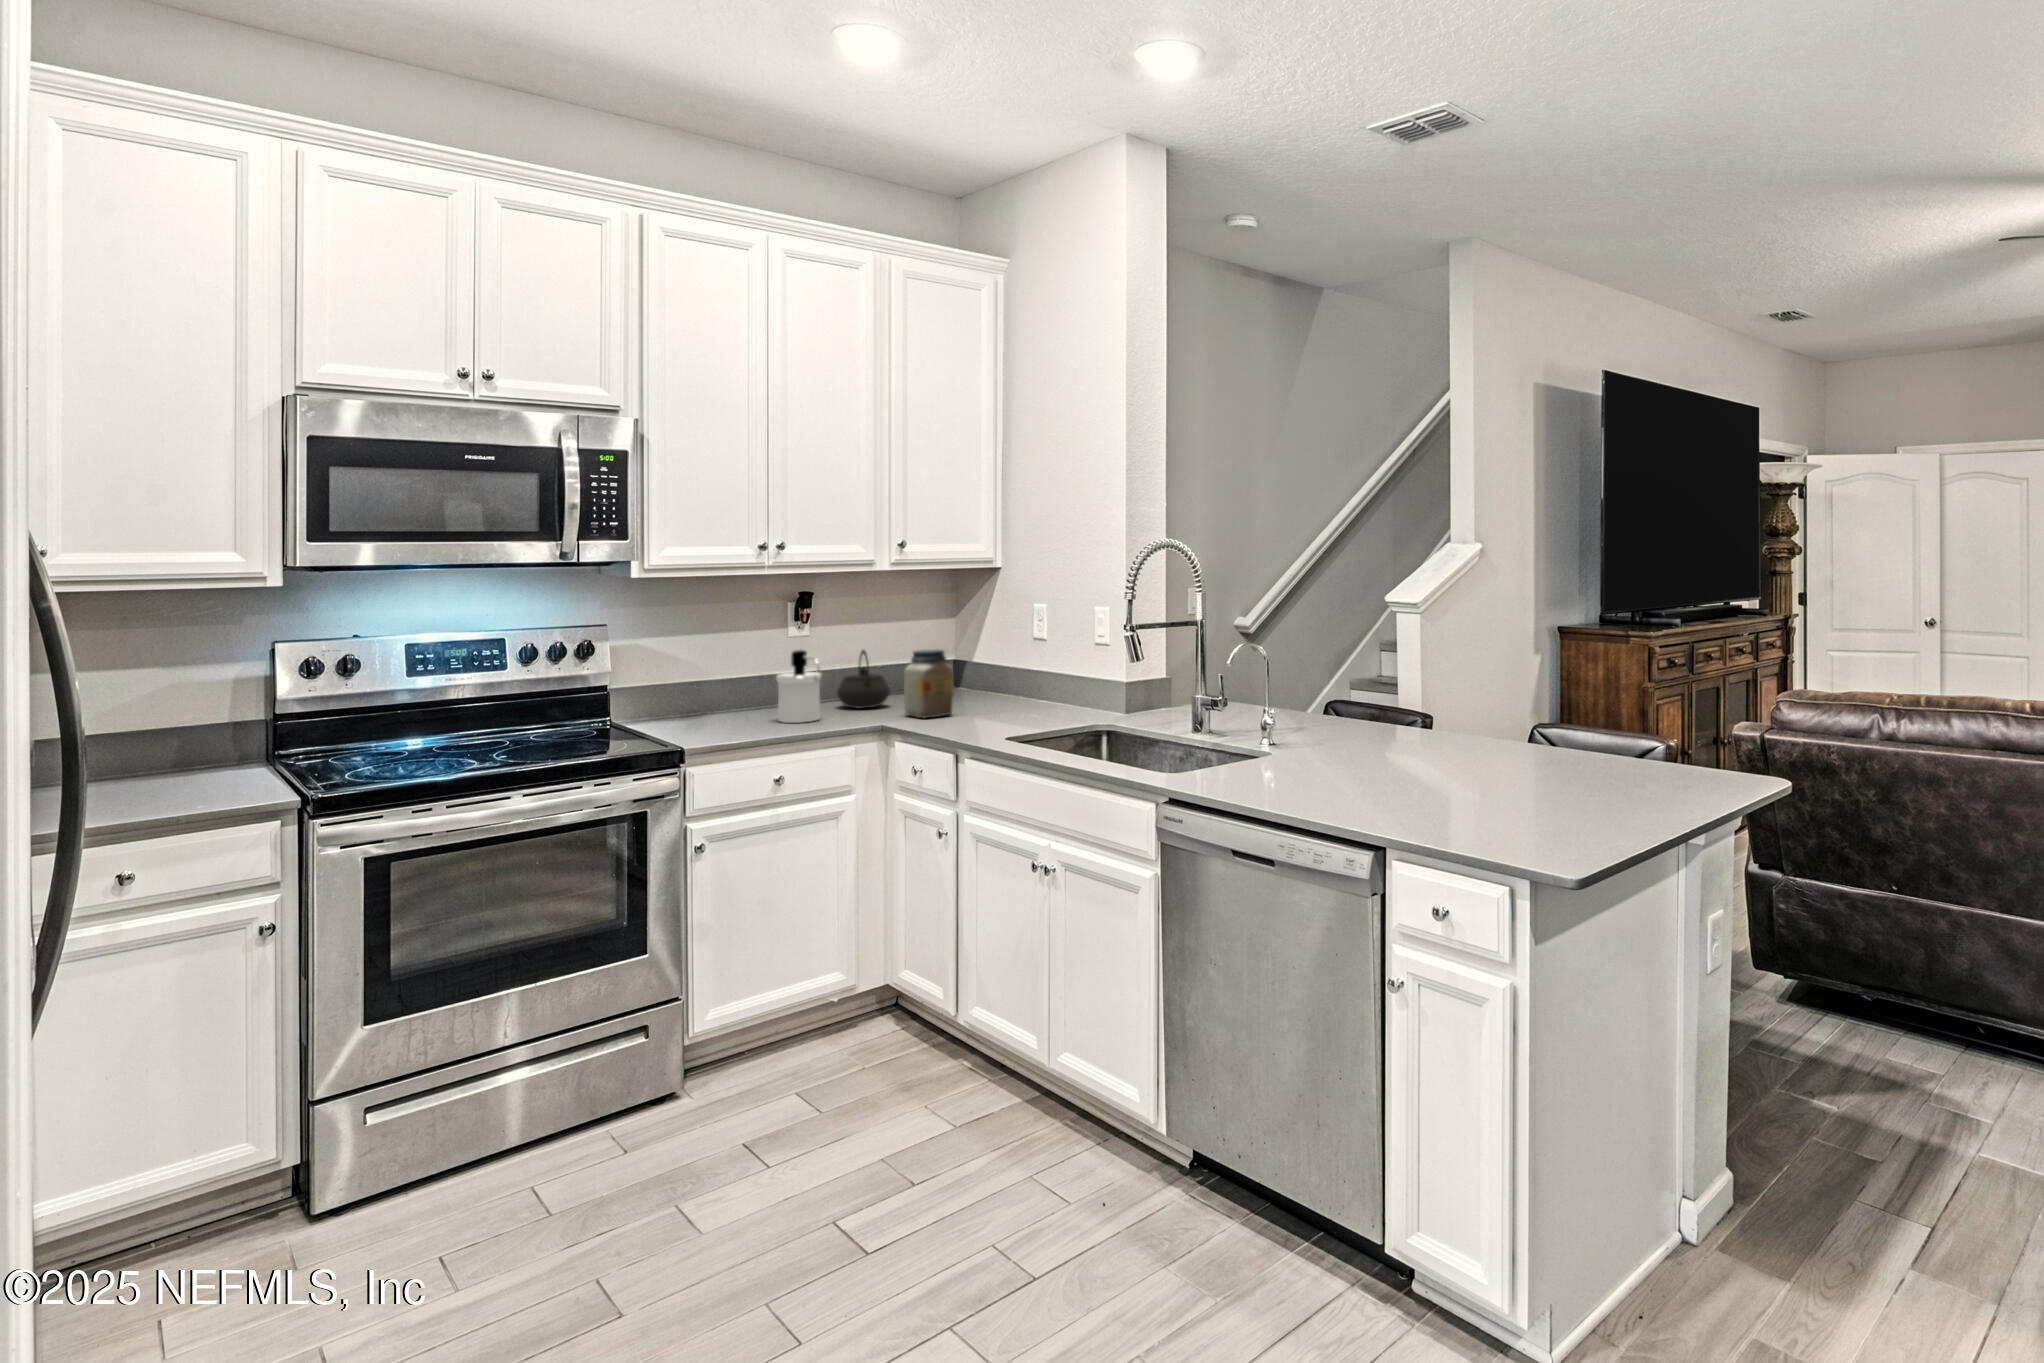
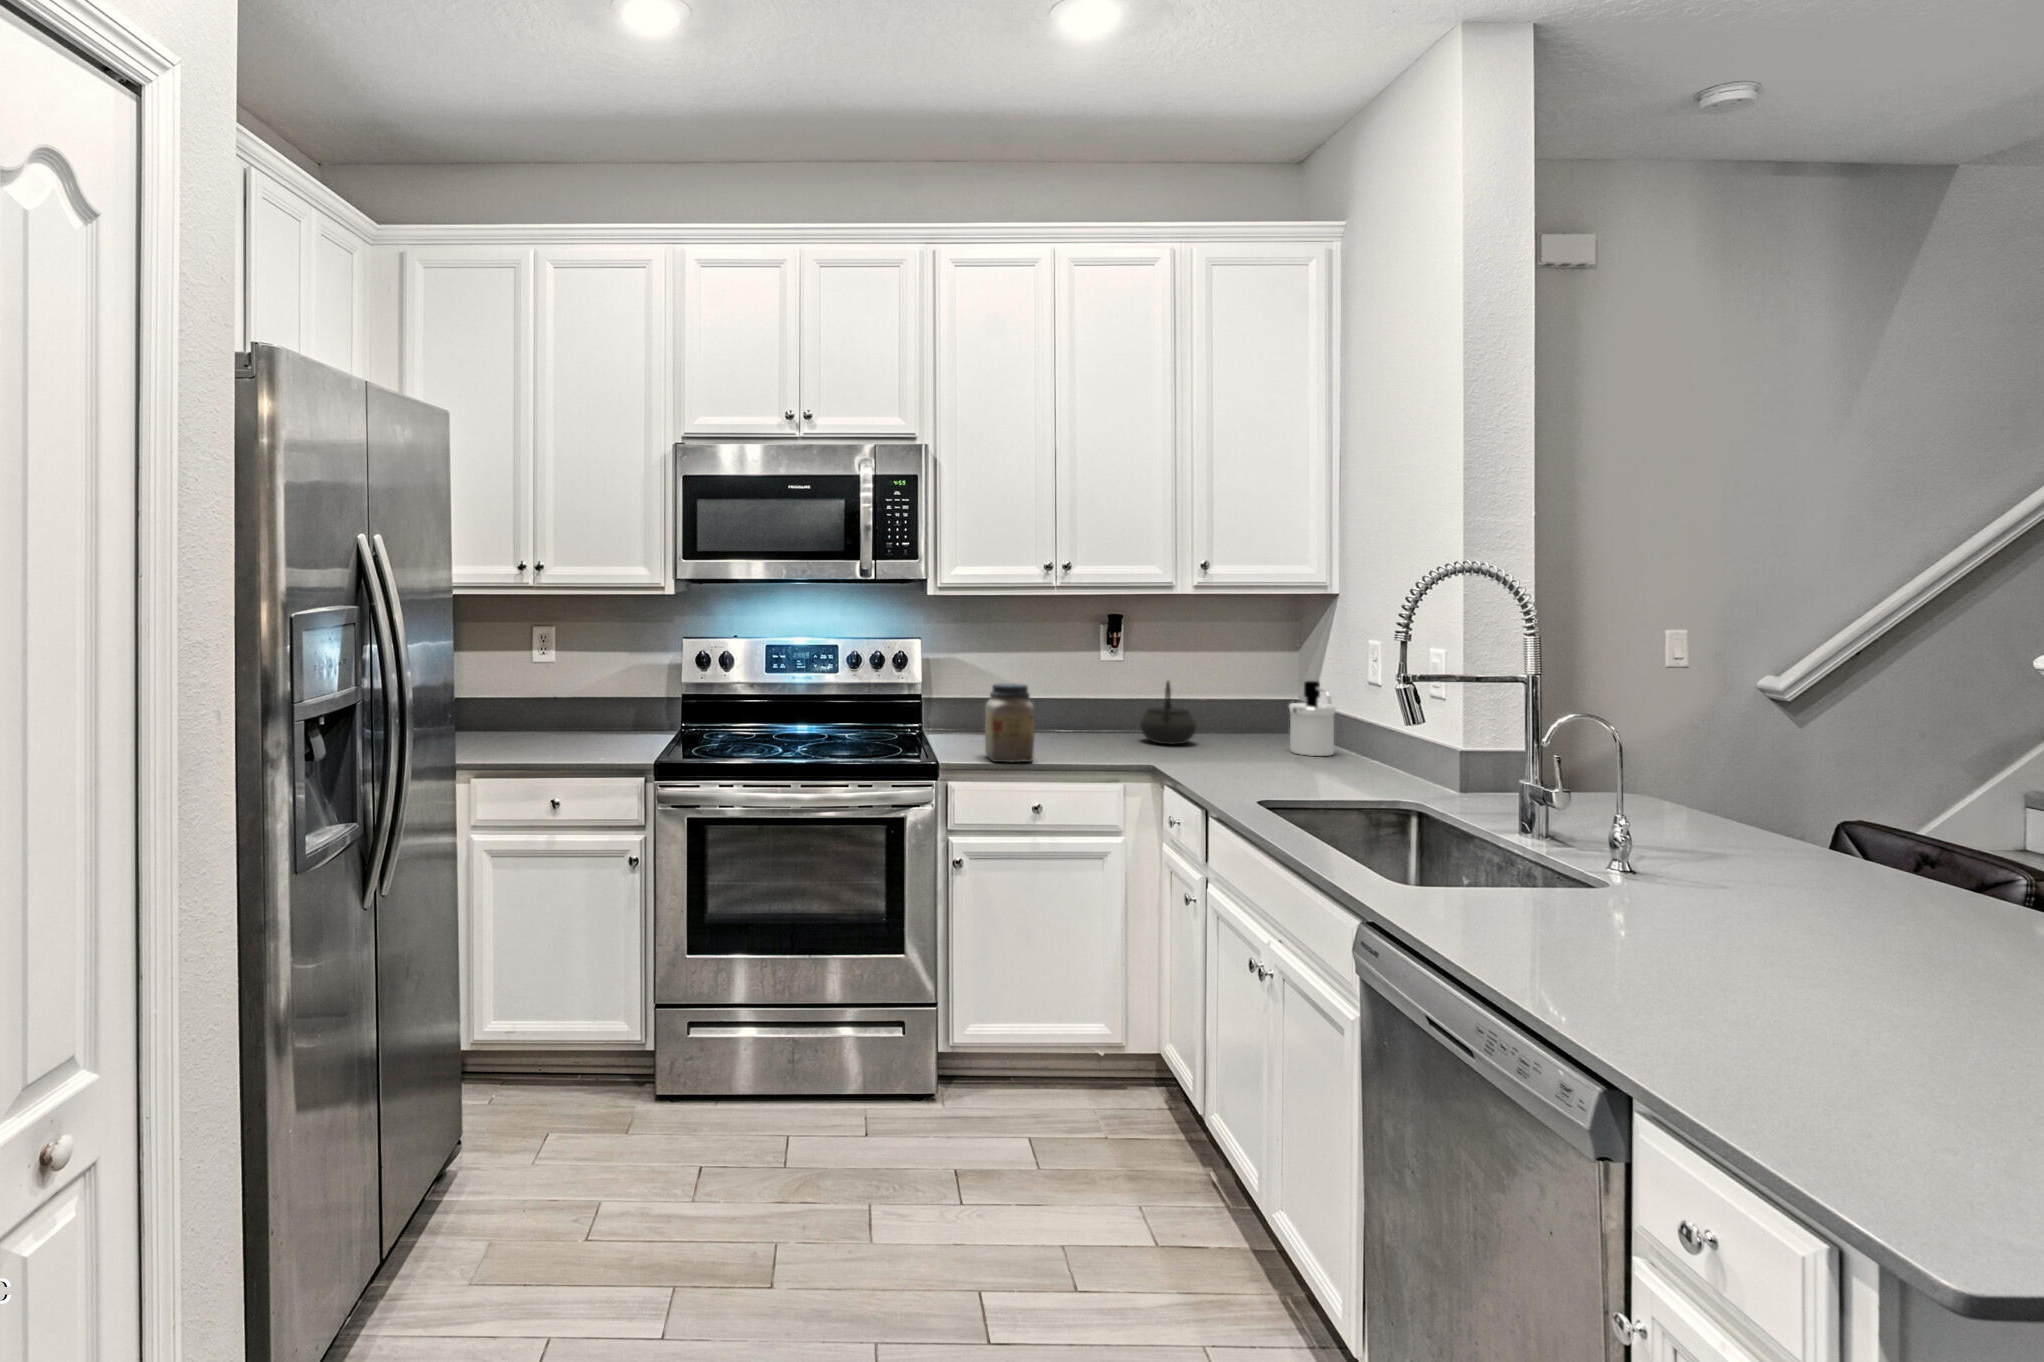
jar: present [904,649,954,718] -> present [985,683,1035,762]
soap dispenser: present [776,650,822,723] -> present [1289,681,1336,756]

